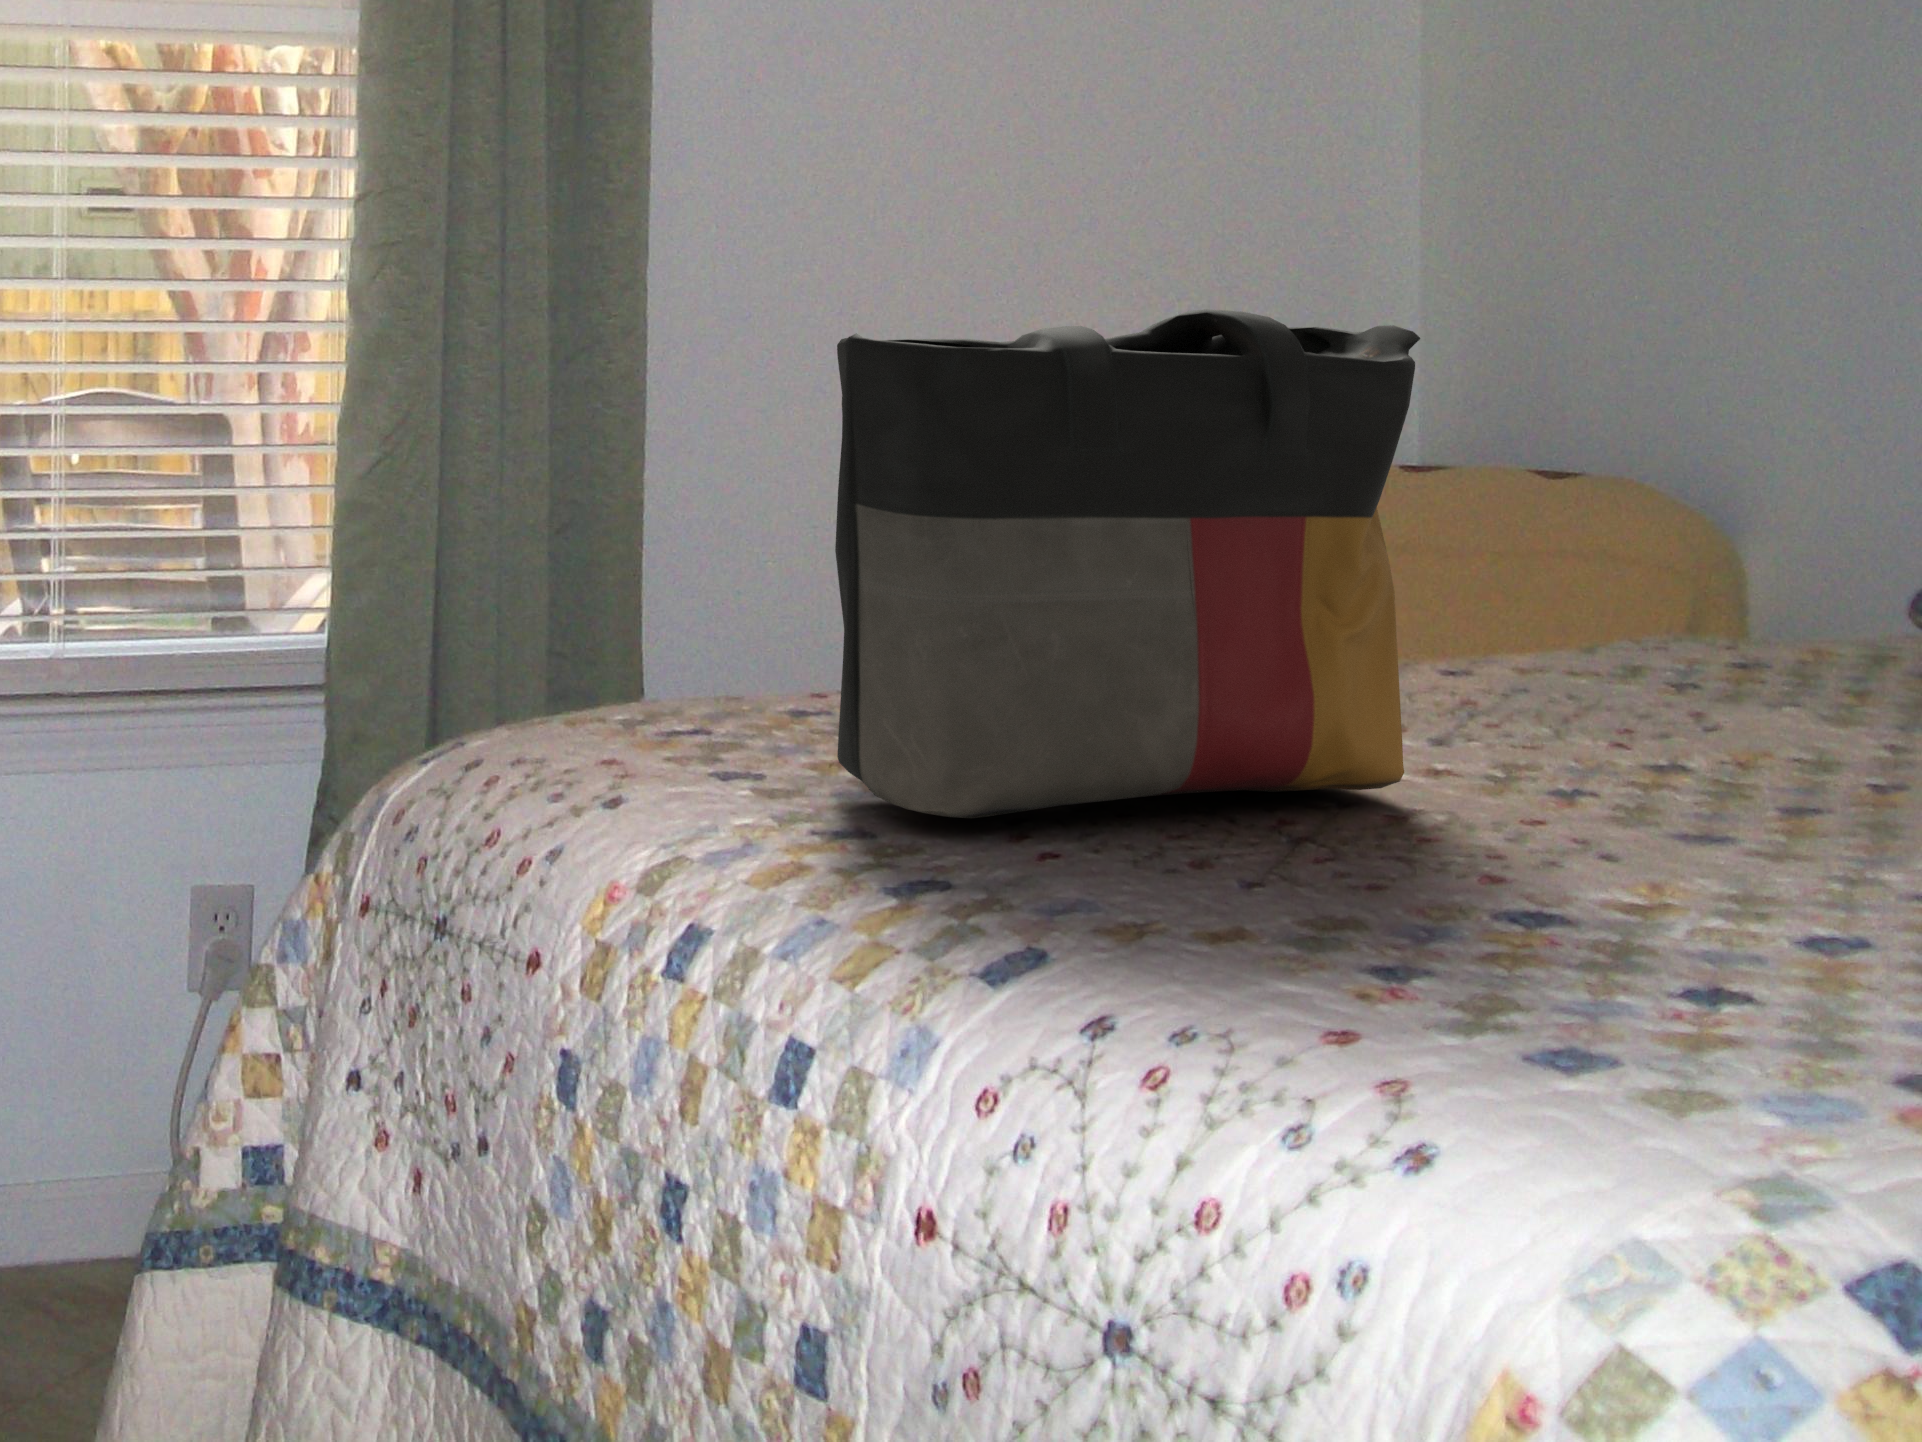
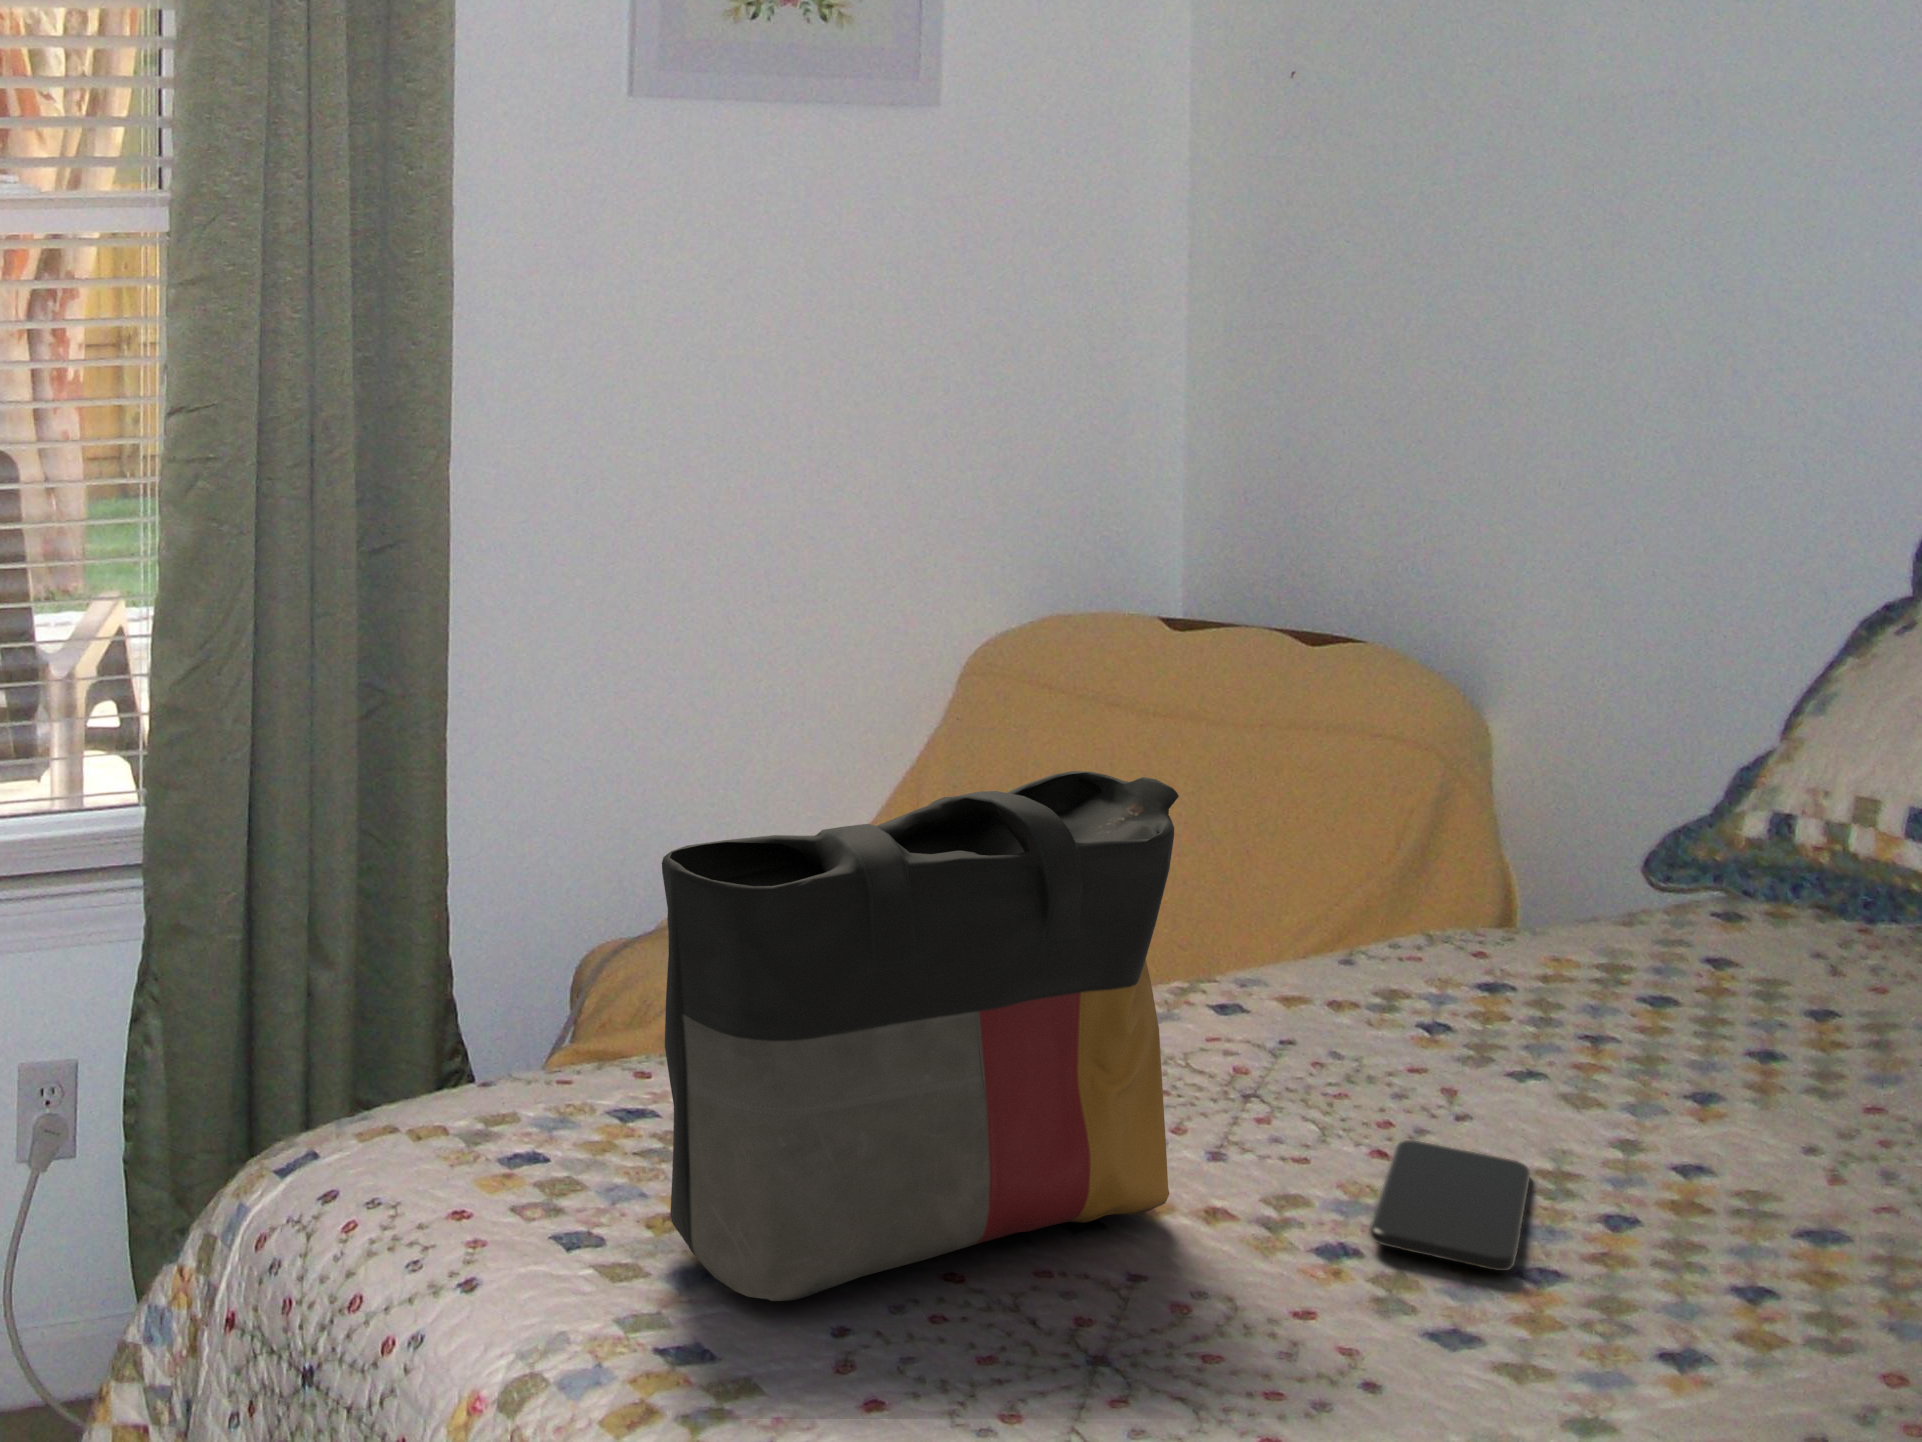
smartphone: none [1642,764,1831,844] -> present [1369,1140,1530,1271]

